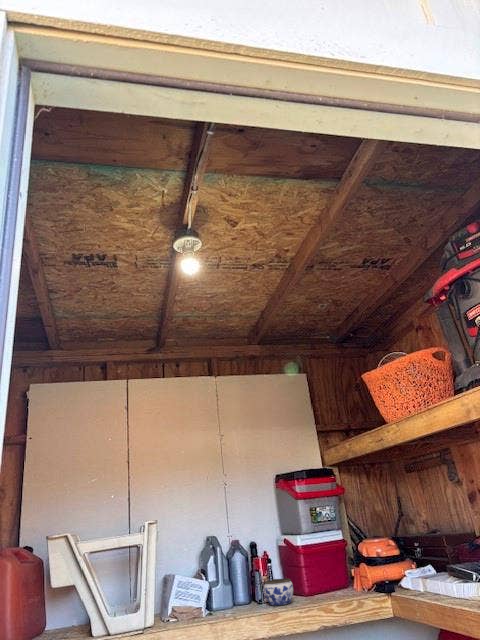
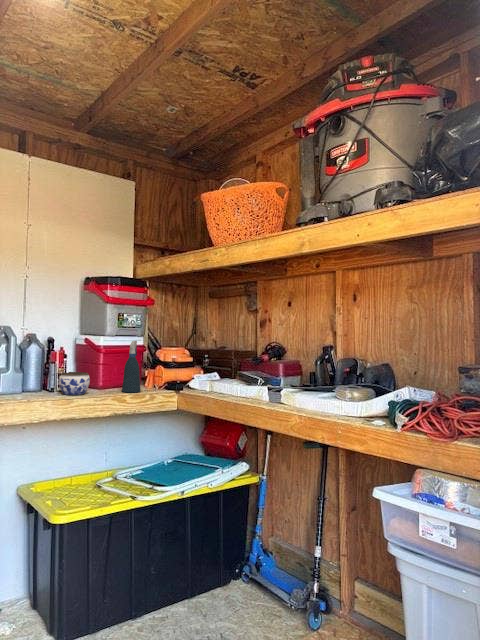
spray bottle: none [326,537,348,598] -> present [122,341,141,392]

